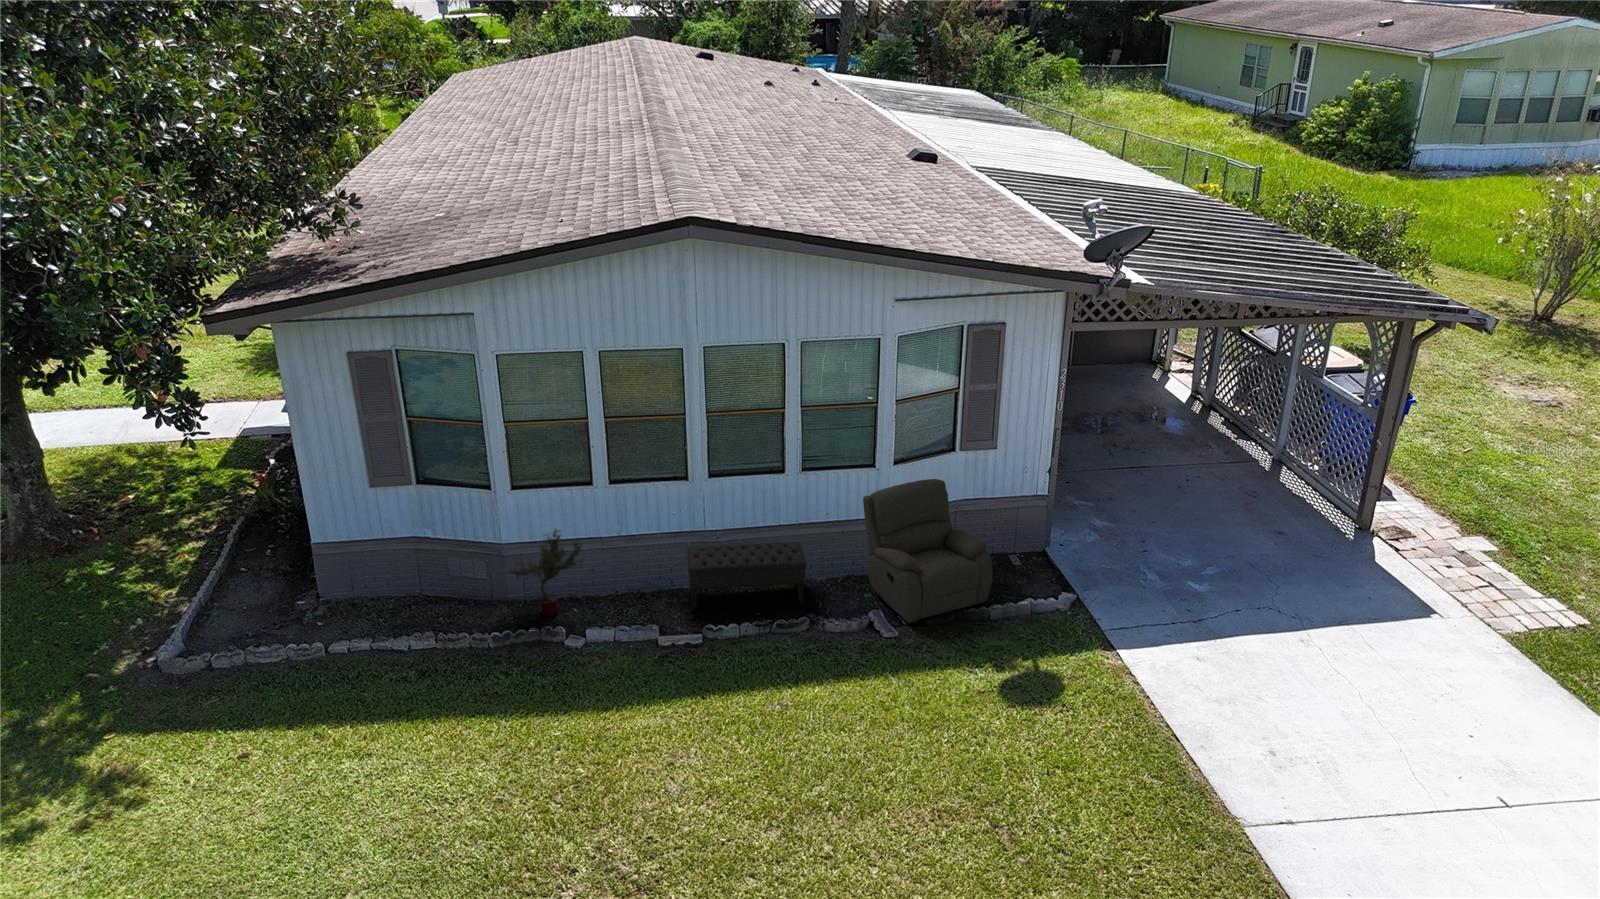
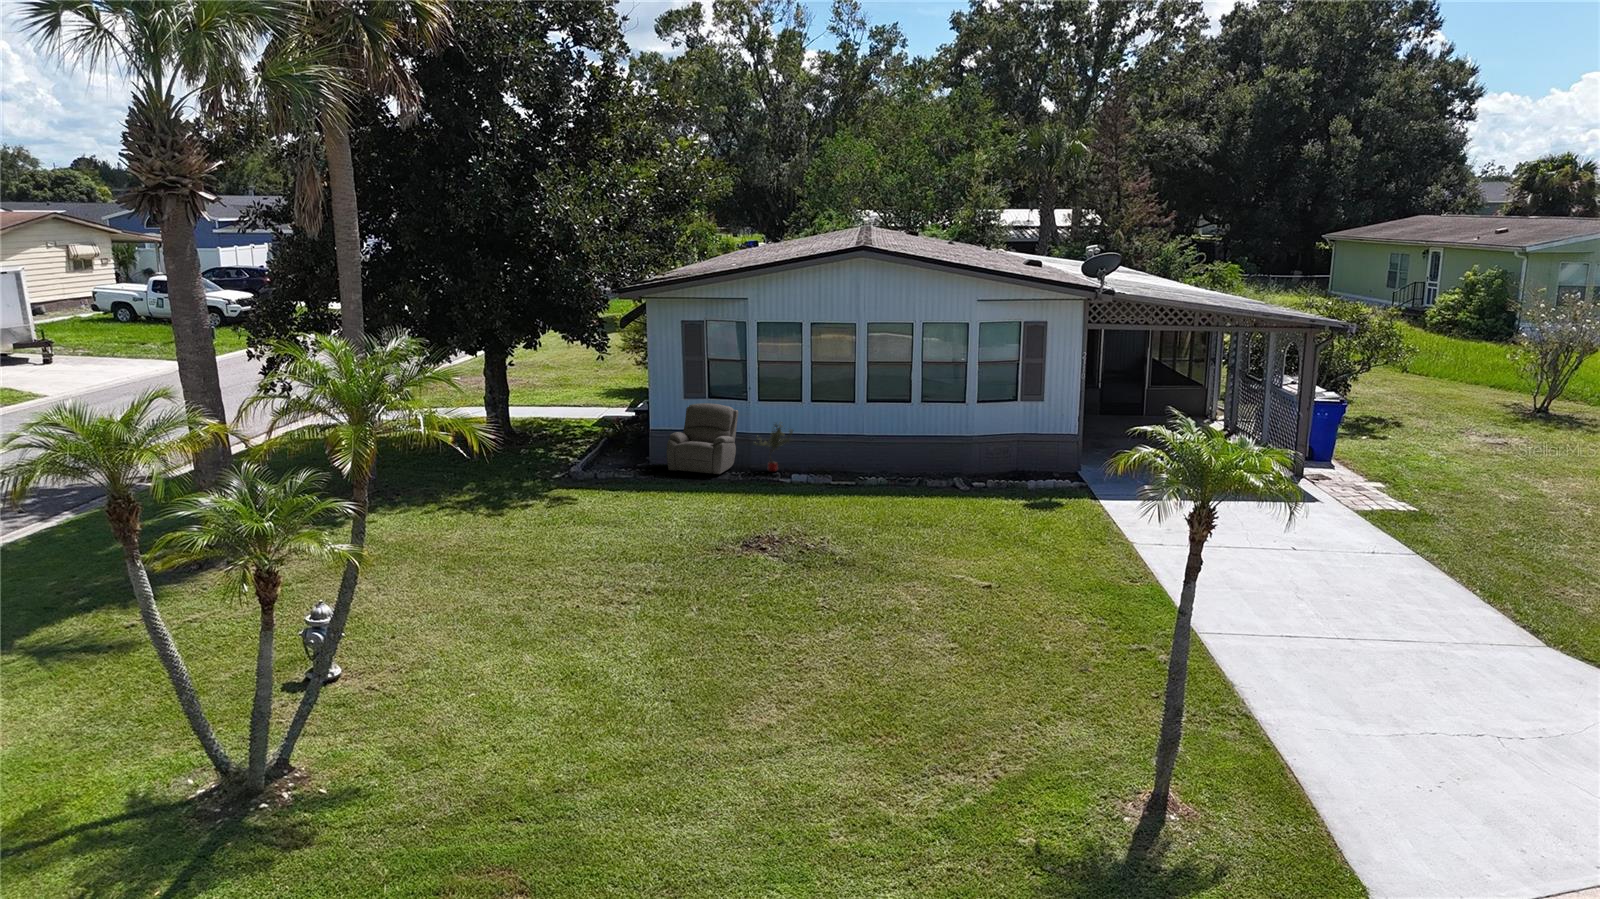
chair: present [863,479,993,623] -> present [667,403,738,475]
bench: present [687,542,807,611] -> none [852,443,920,478]

